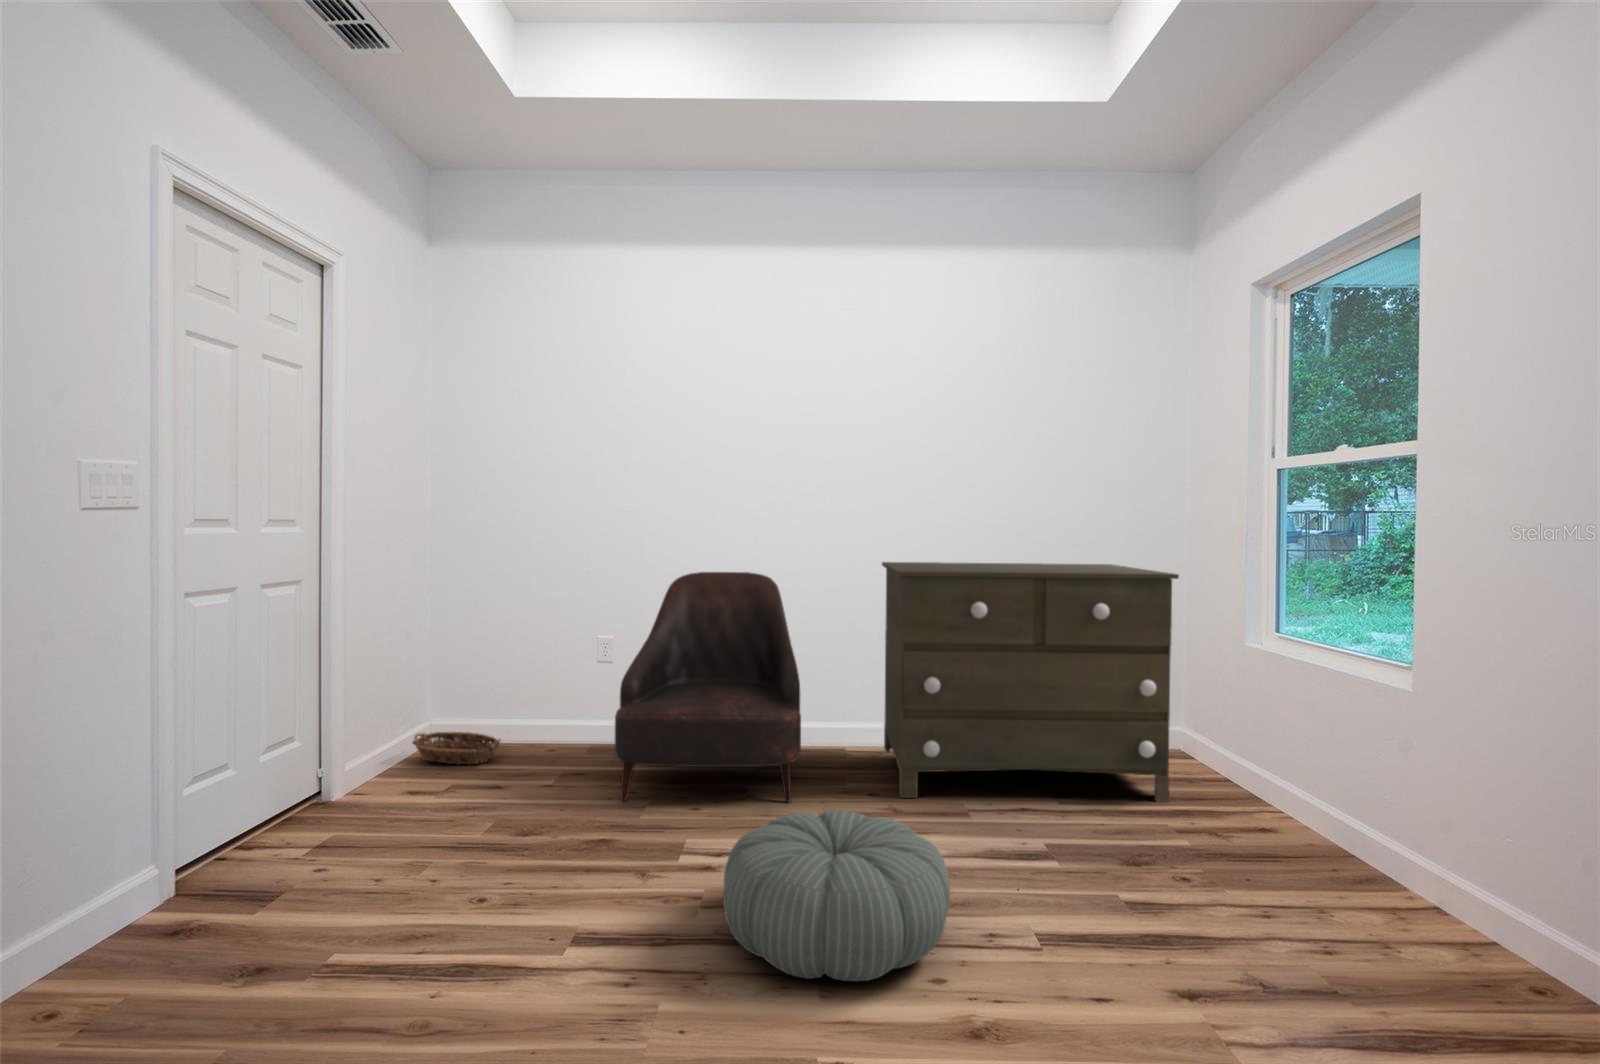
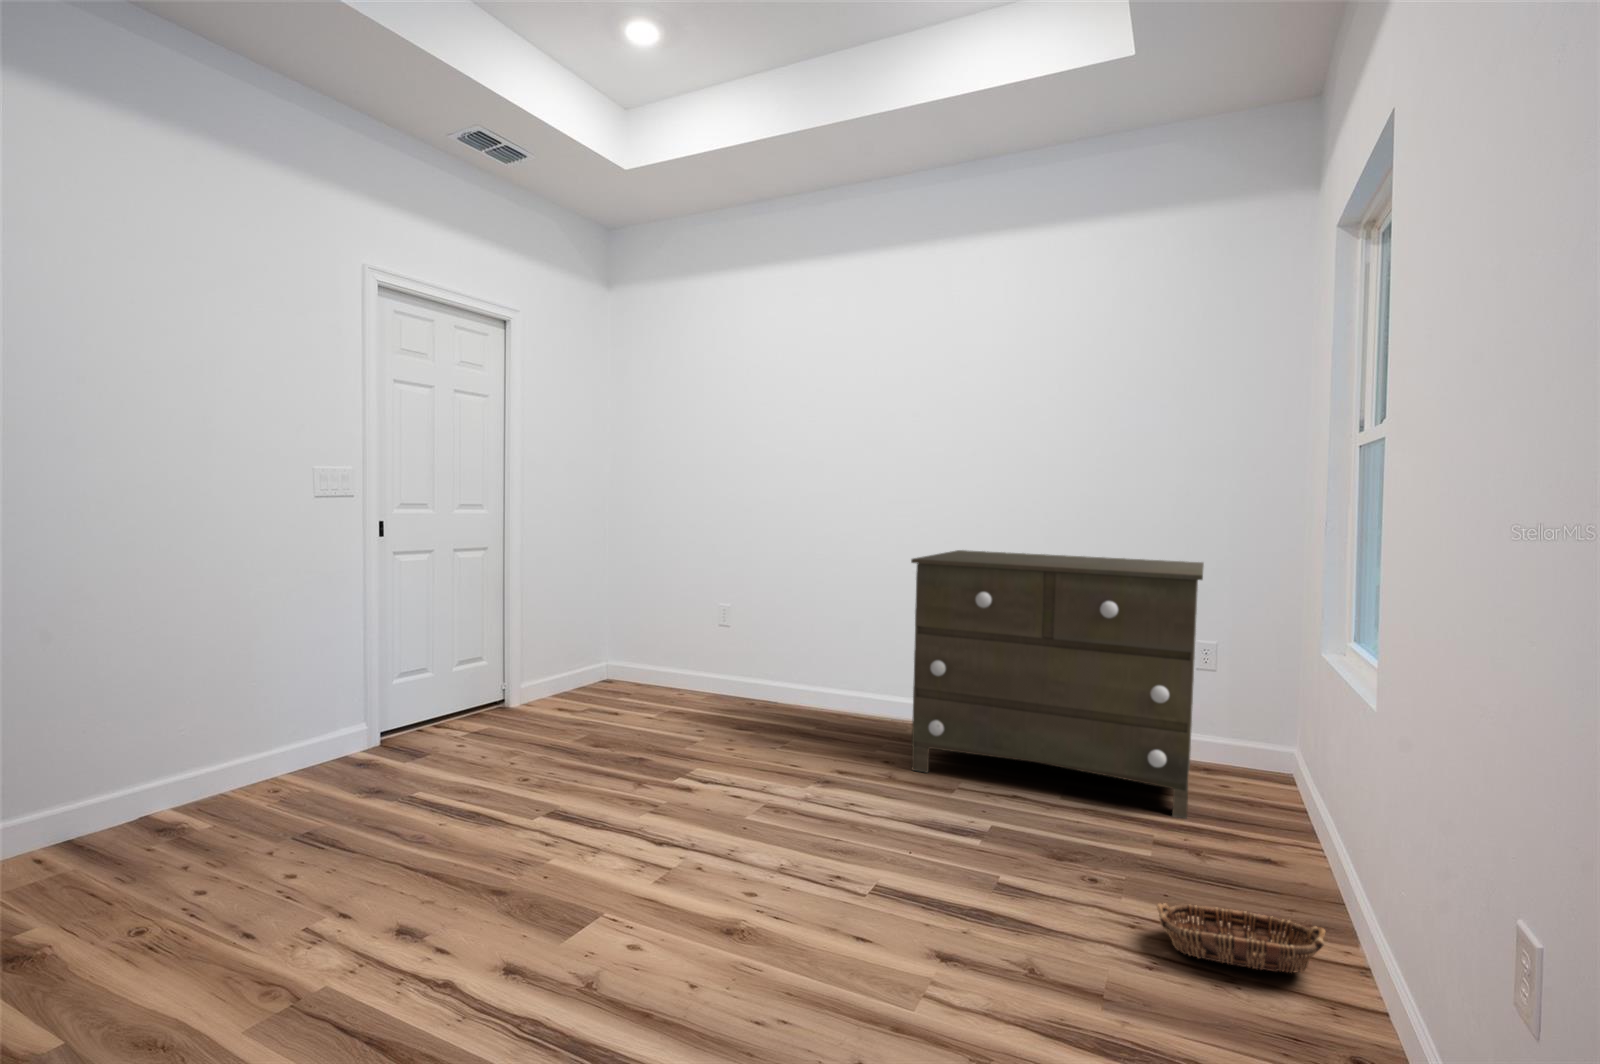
armchair: present [615,572,801,803] -> none [685,553,859,759]
basket: present [412,732,501,764] -> present [1157,903,1325,973]
pouf: present [723,810,950,981] -> none [627,752,813,880]

